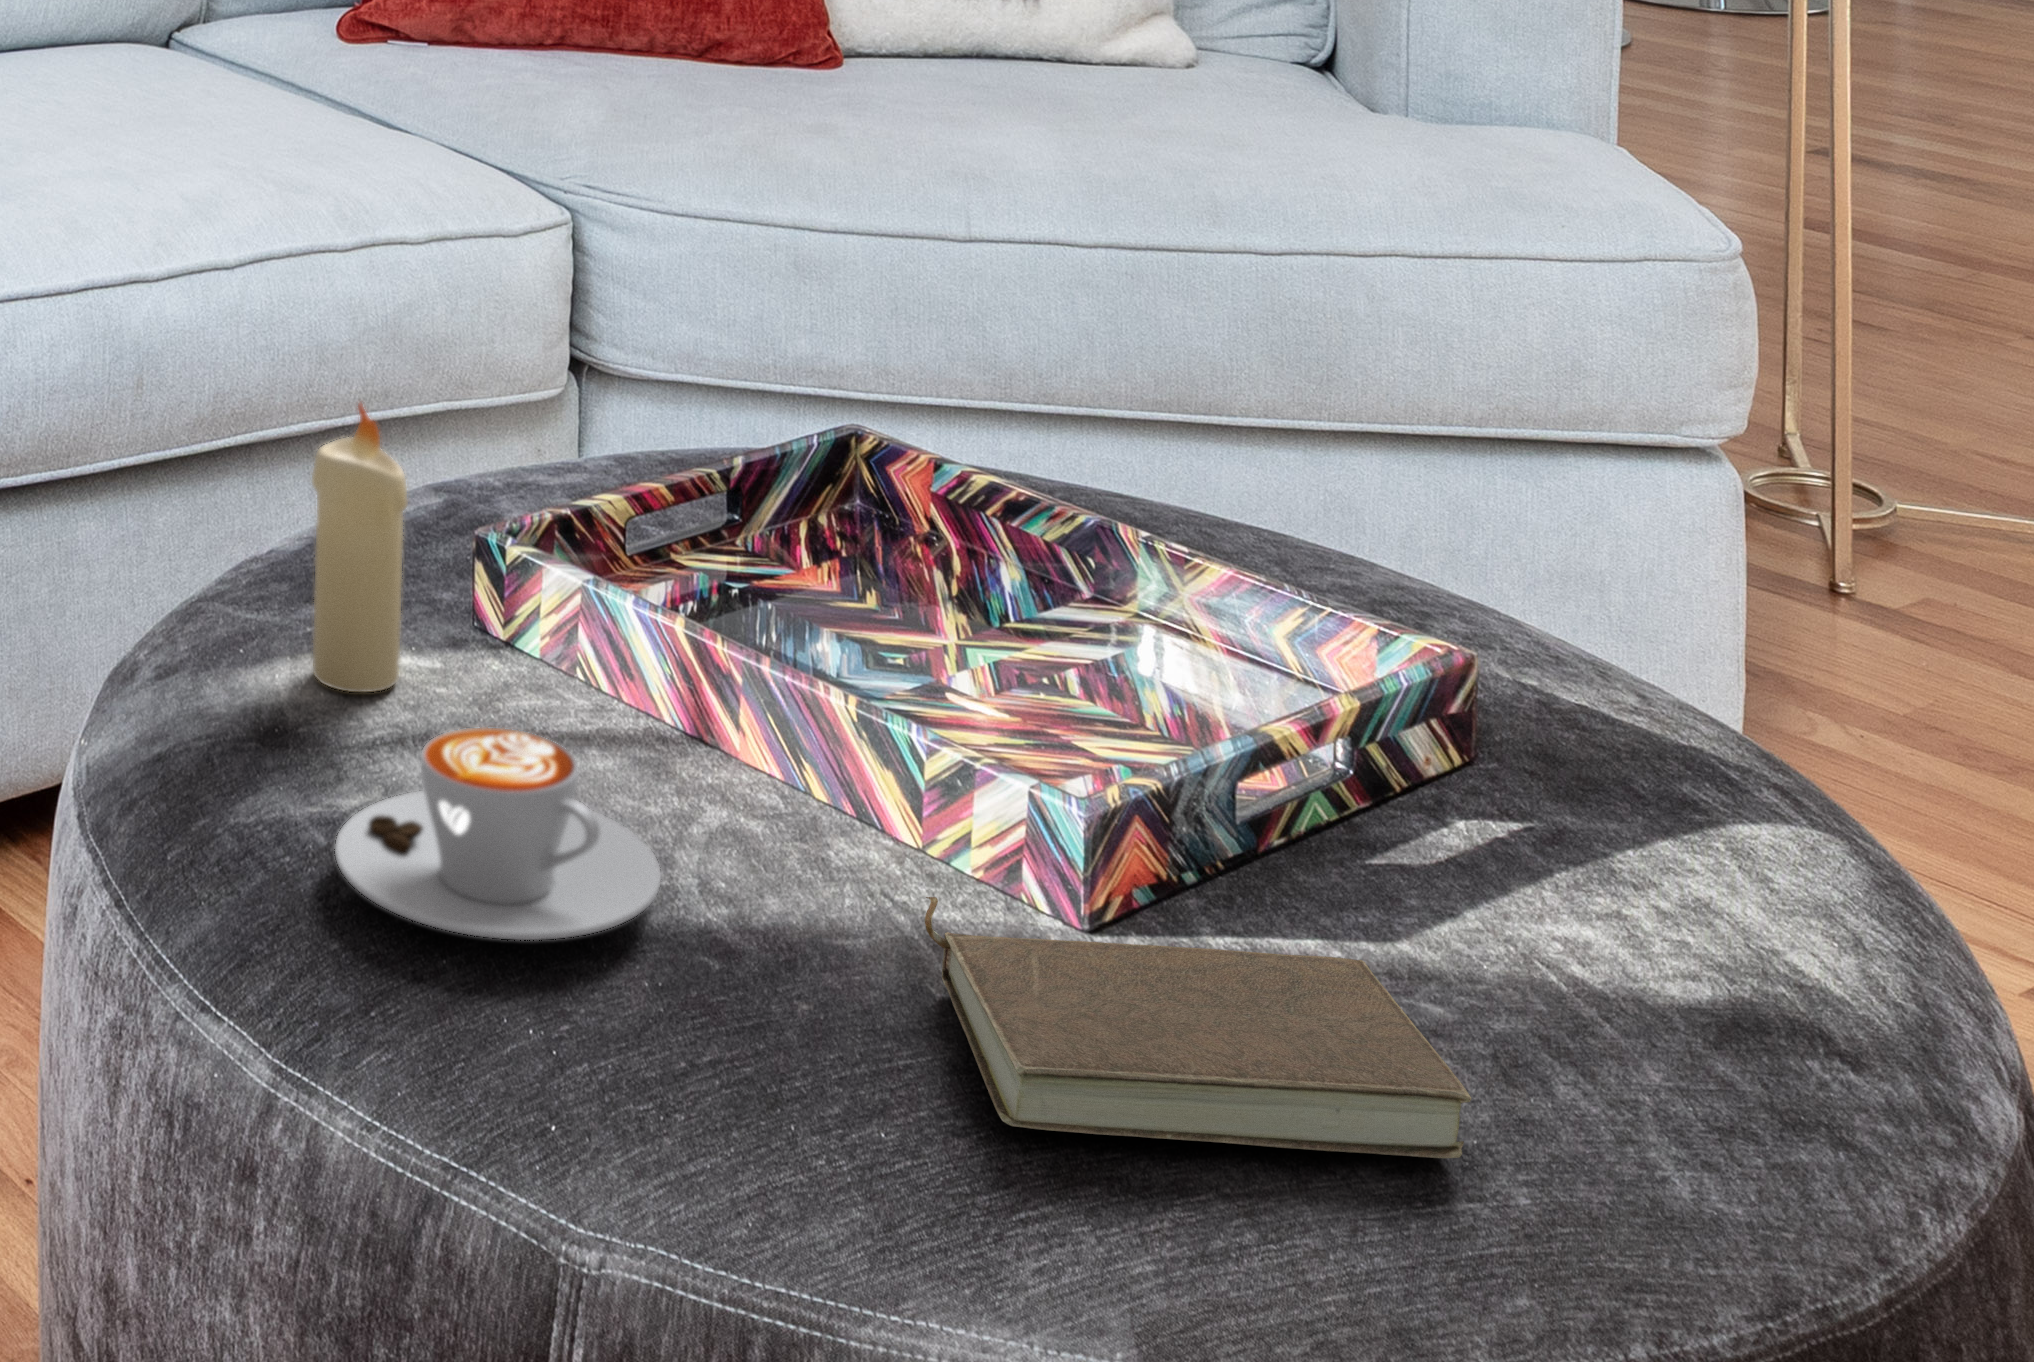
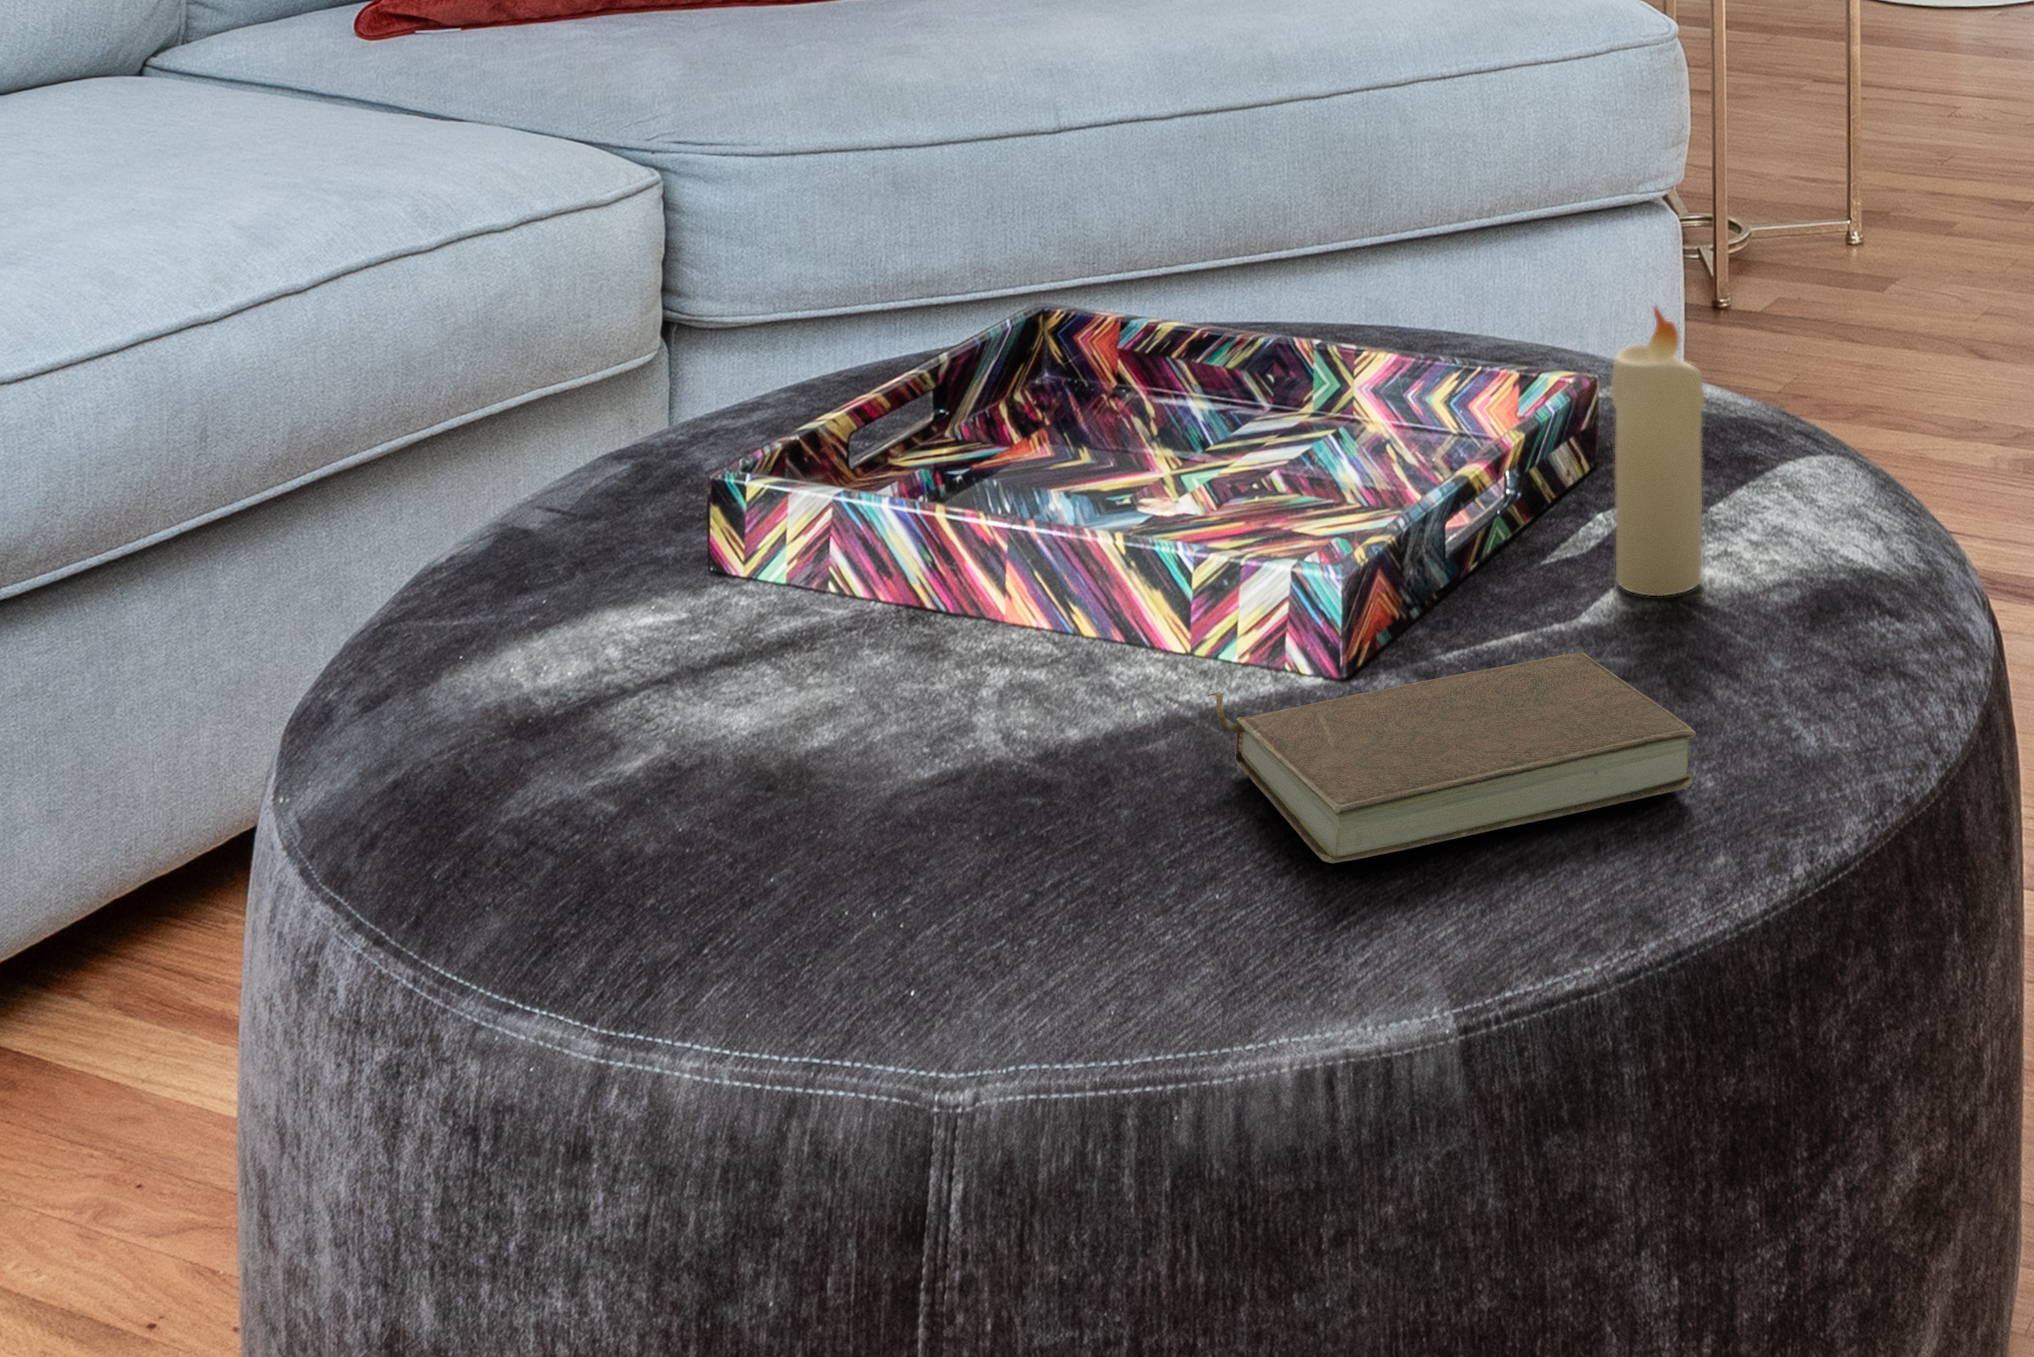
candle: present [312,404,407,692] -> present [1611,306,1704,596]
coffee cup: present [335,727,660,940] -> none [619,634,958,840]

